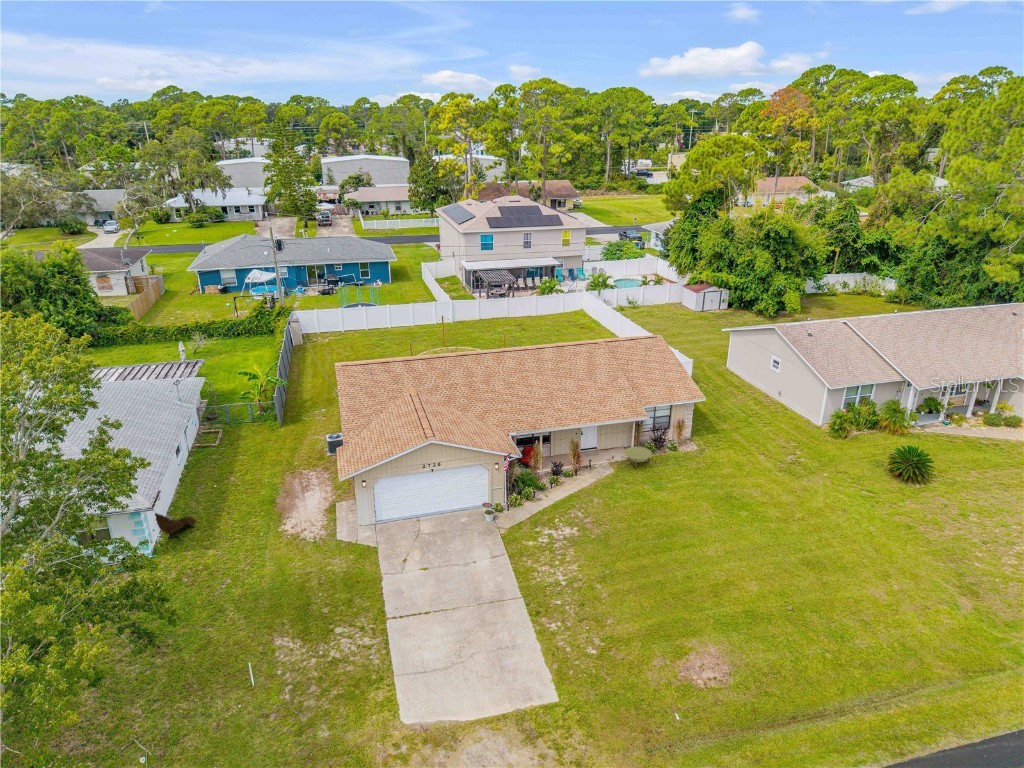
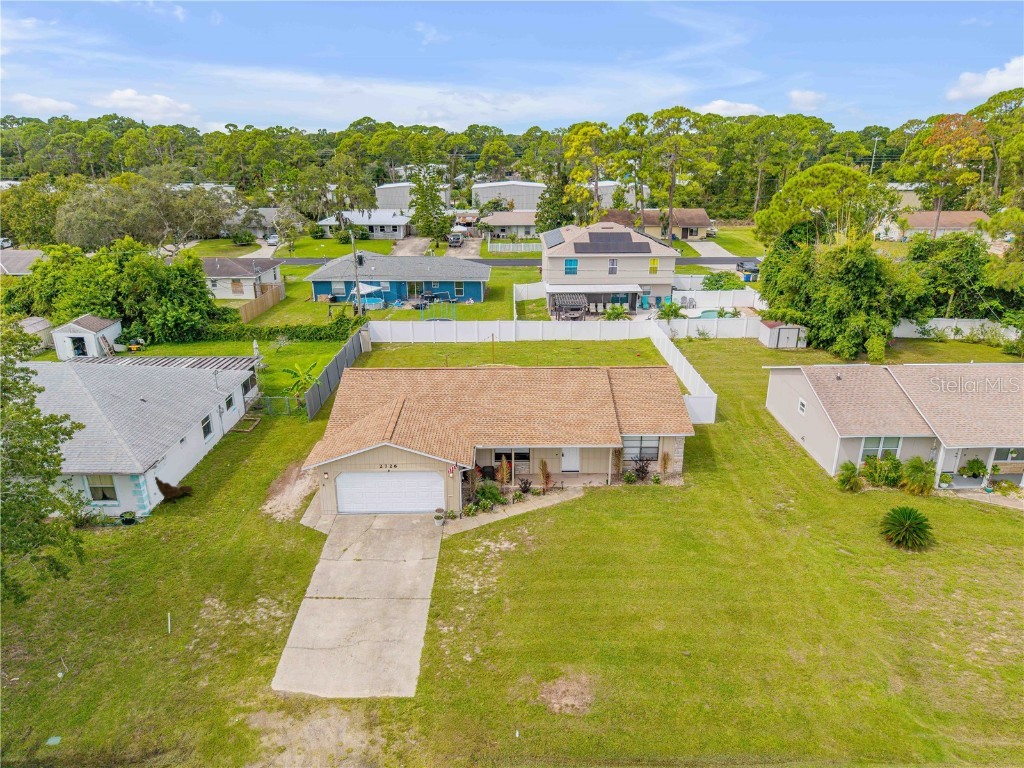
round table: present [624,447,653,468] -> none [600,474,629,496]

